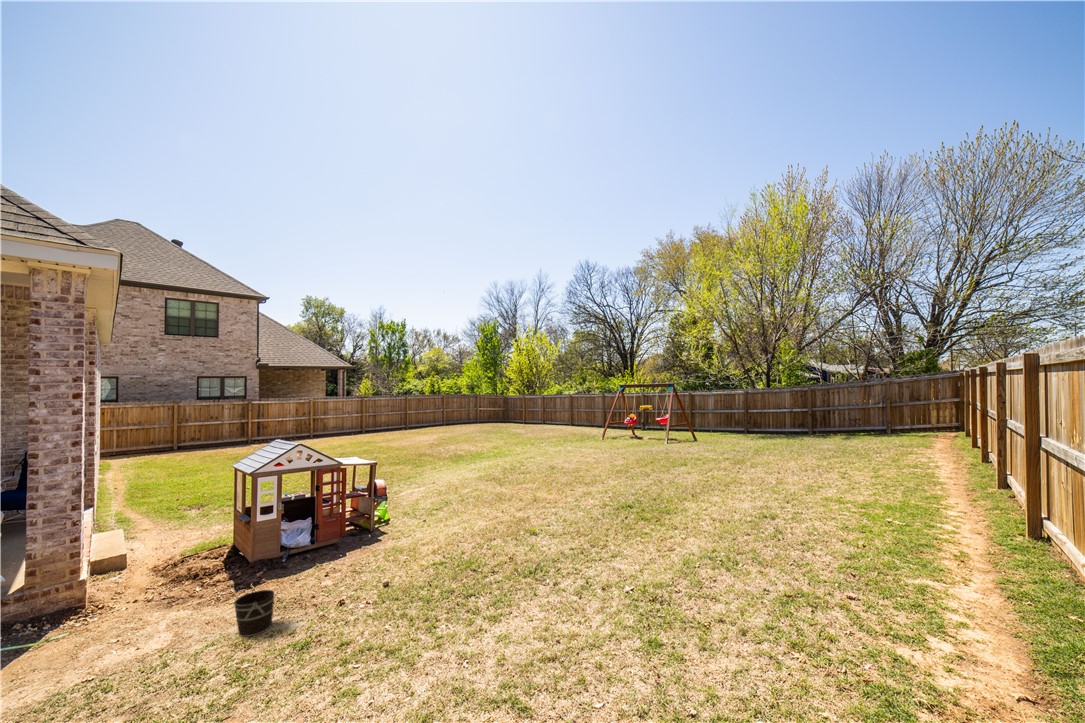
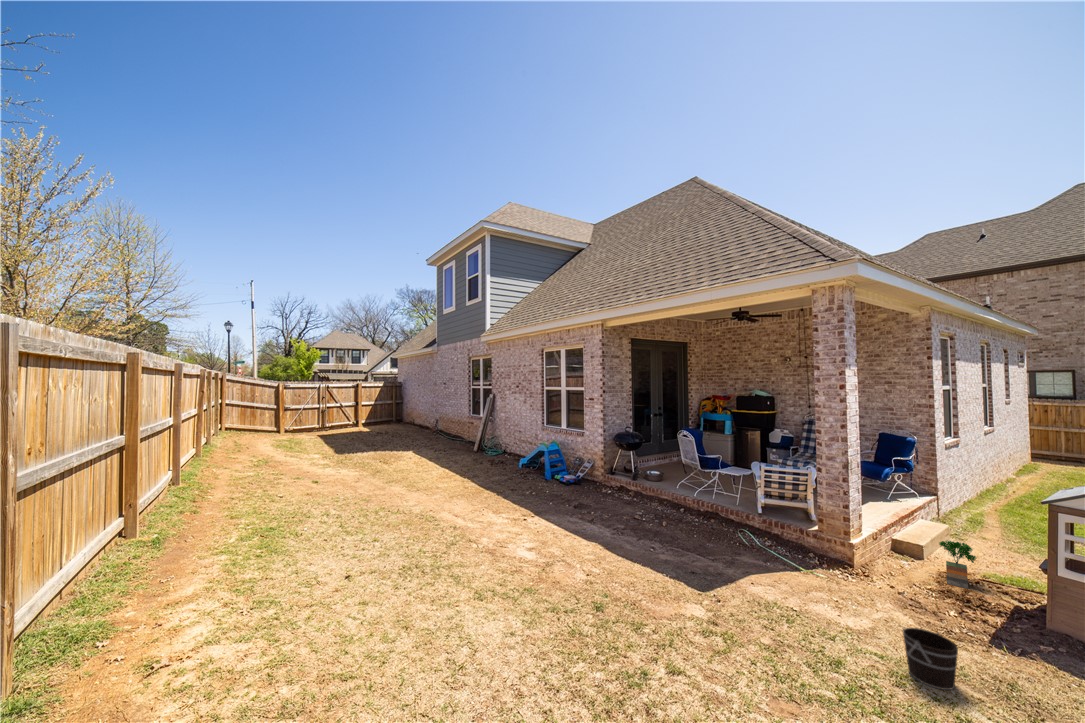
potted tree: none [156,531,192,575] -> present [939,540,976,588]

